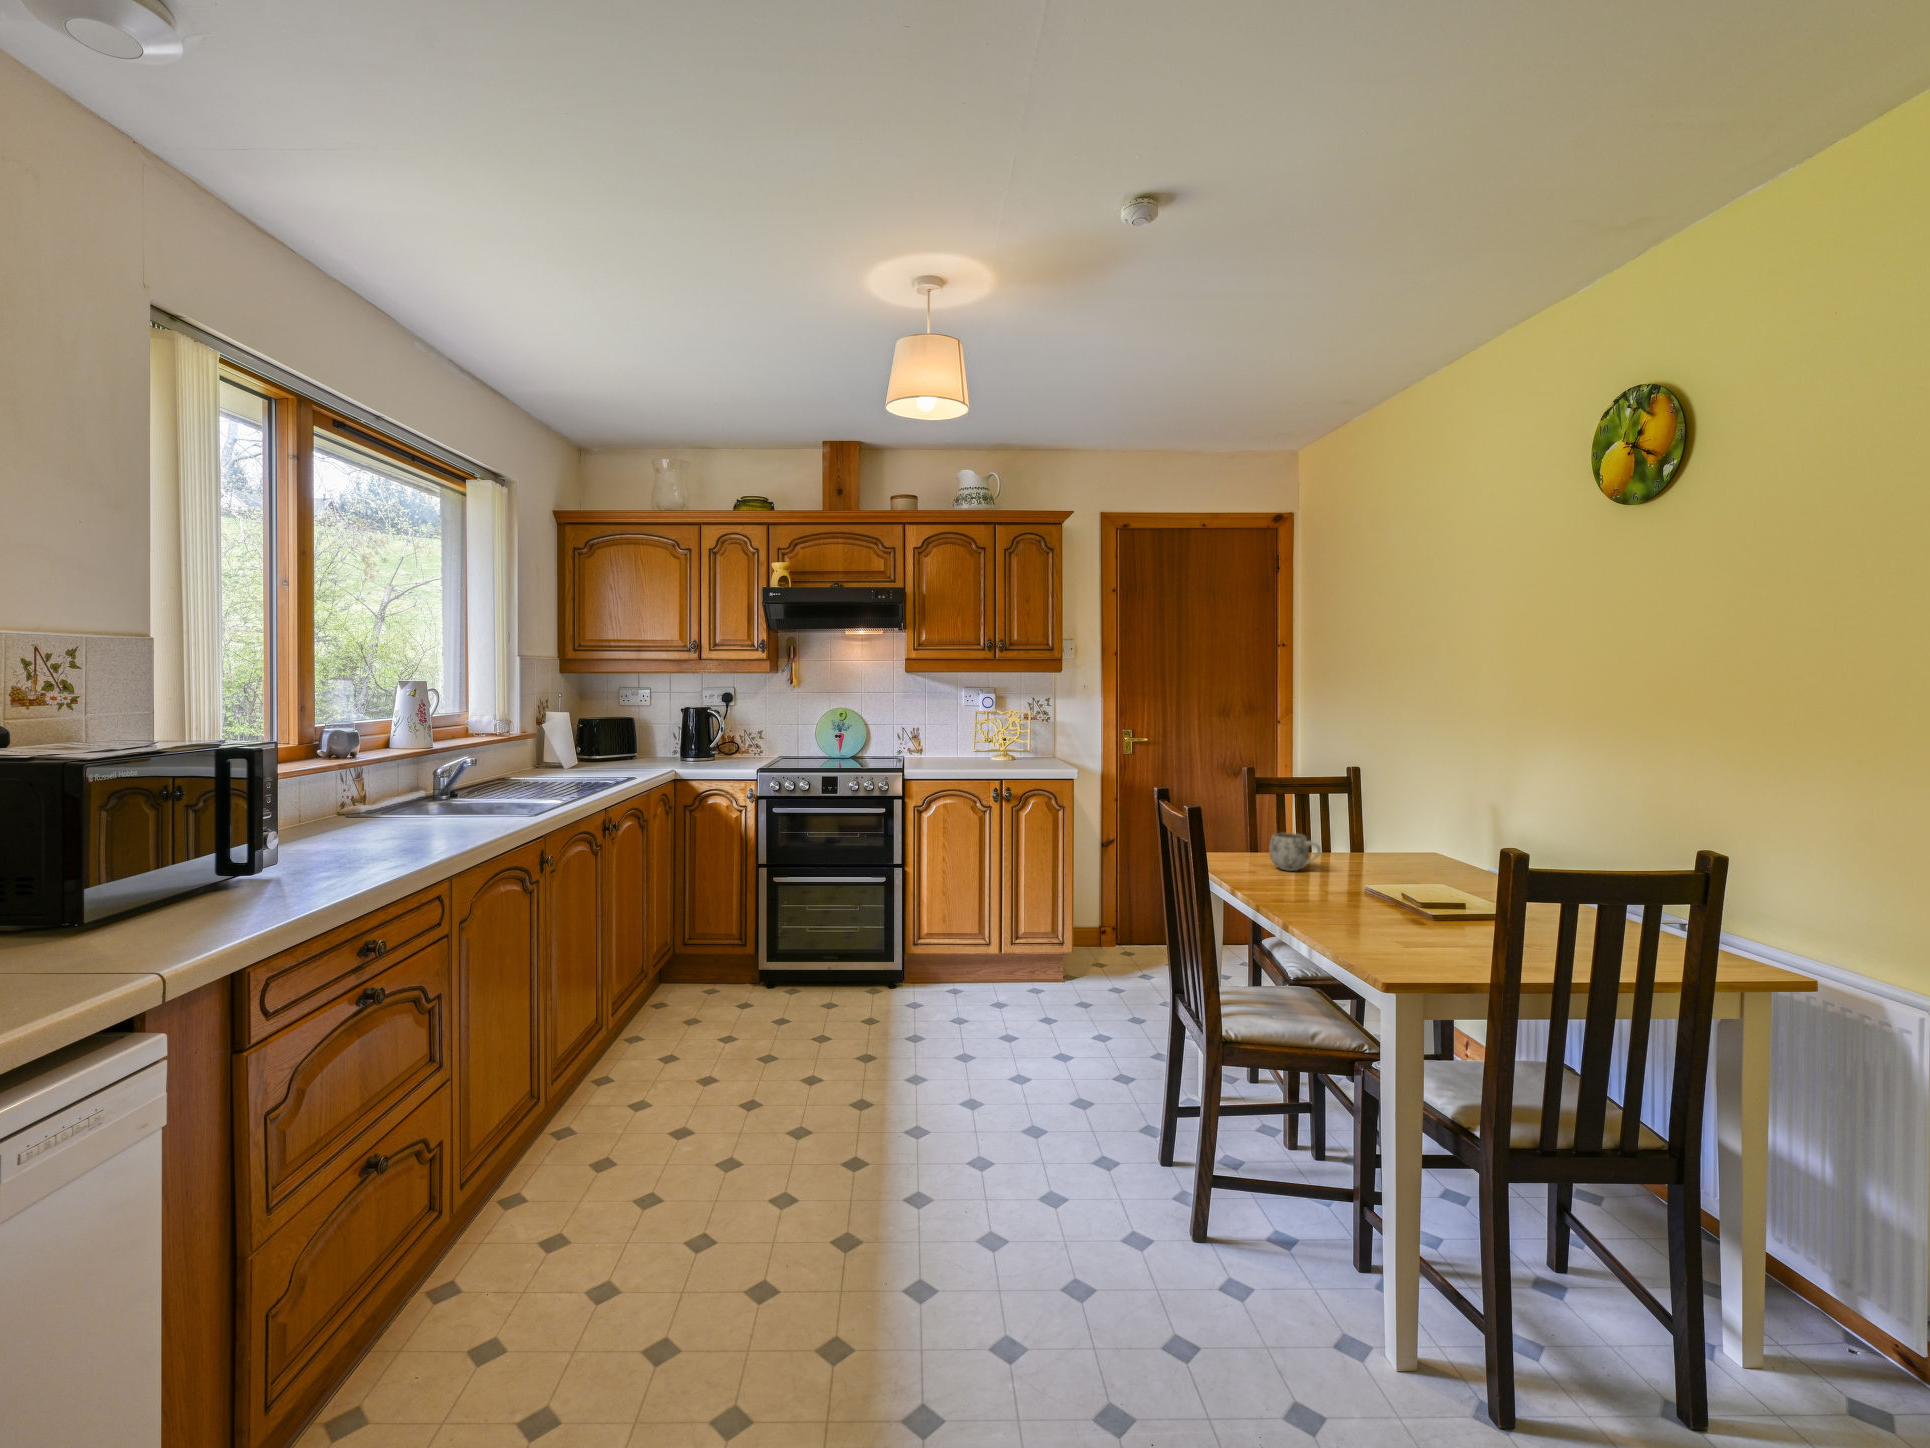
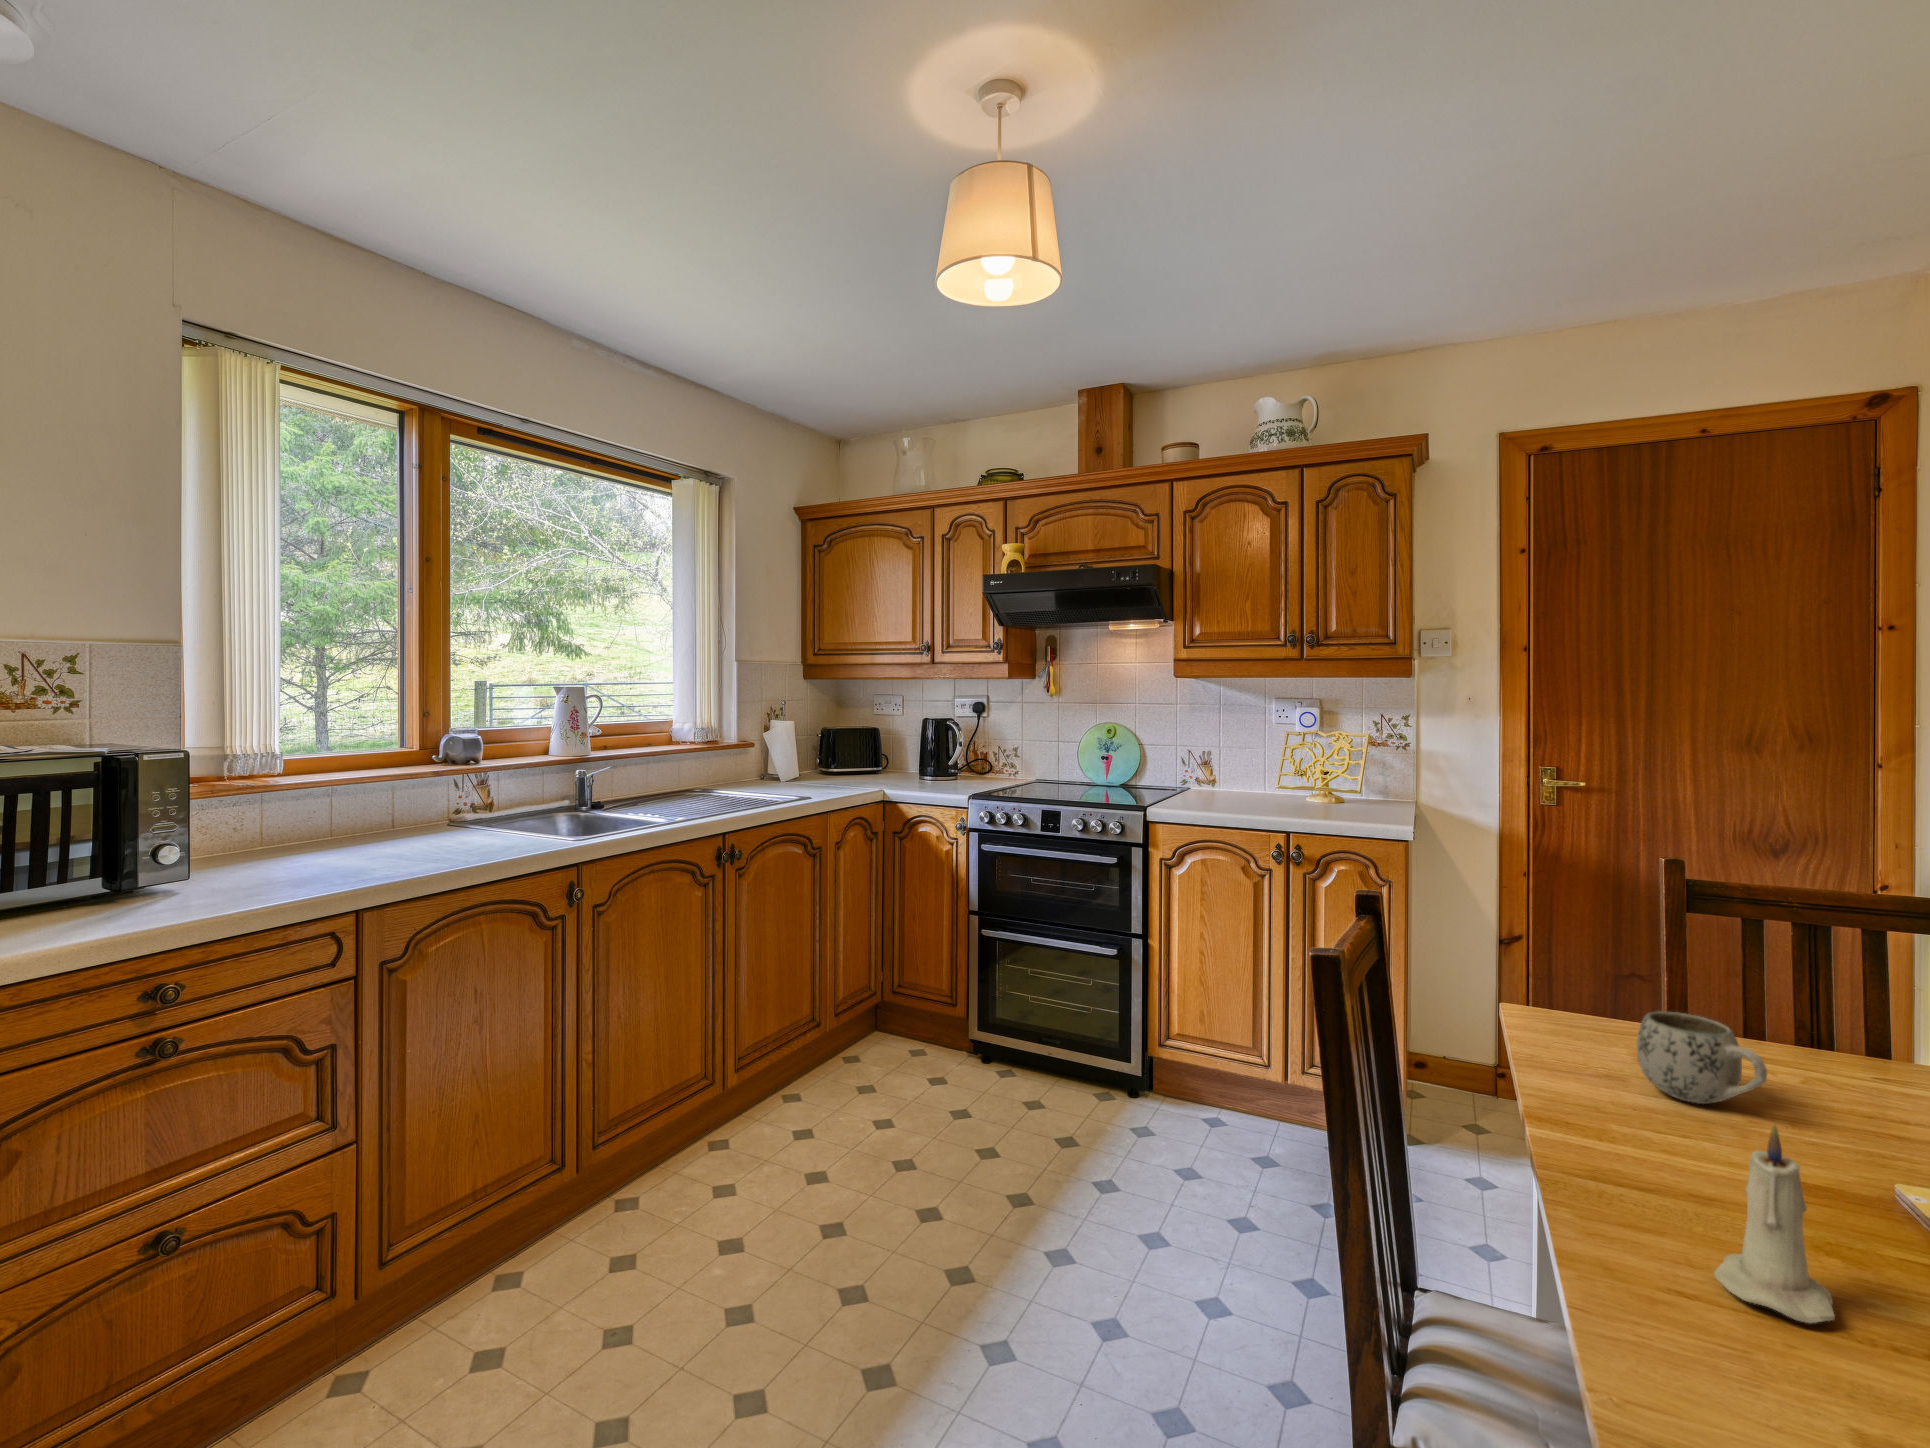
candle: none [1348,847,1386,916] -> present [1715,1125,1835,1323]

